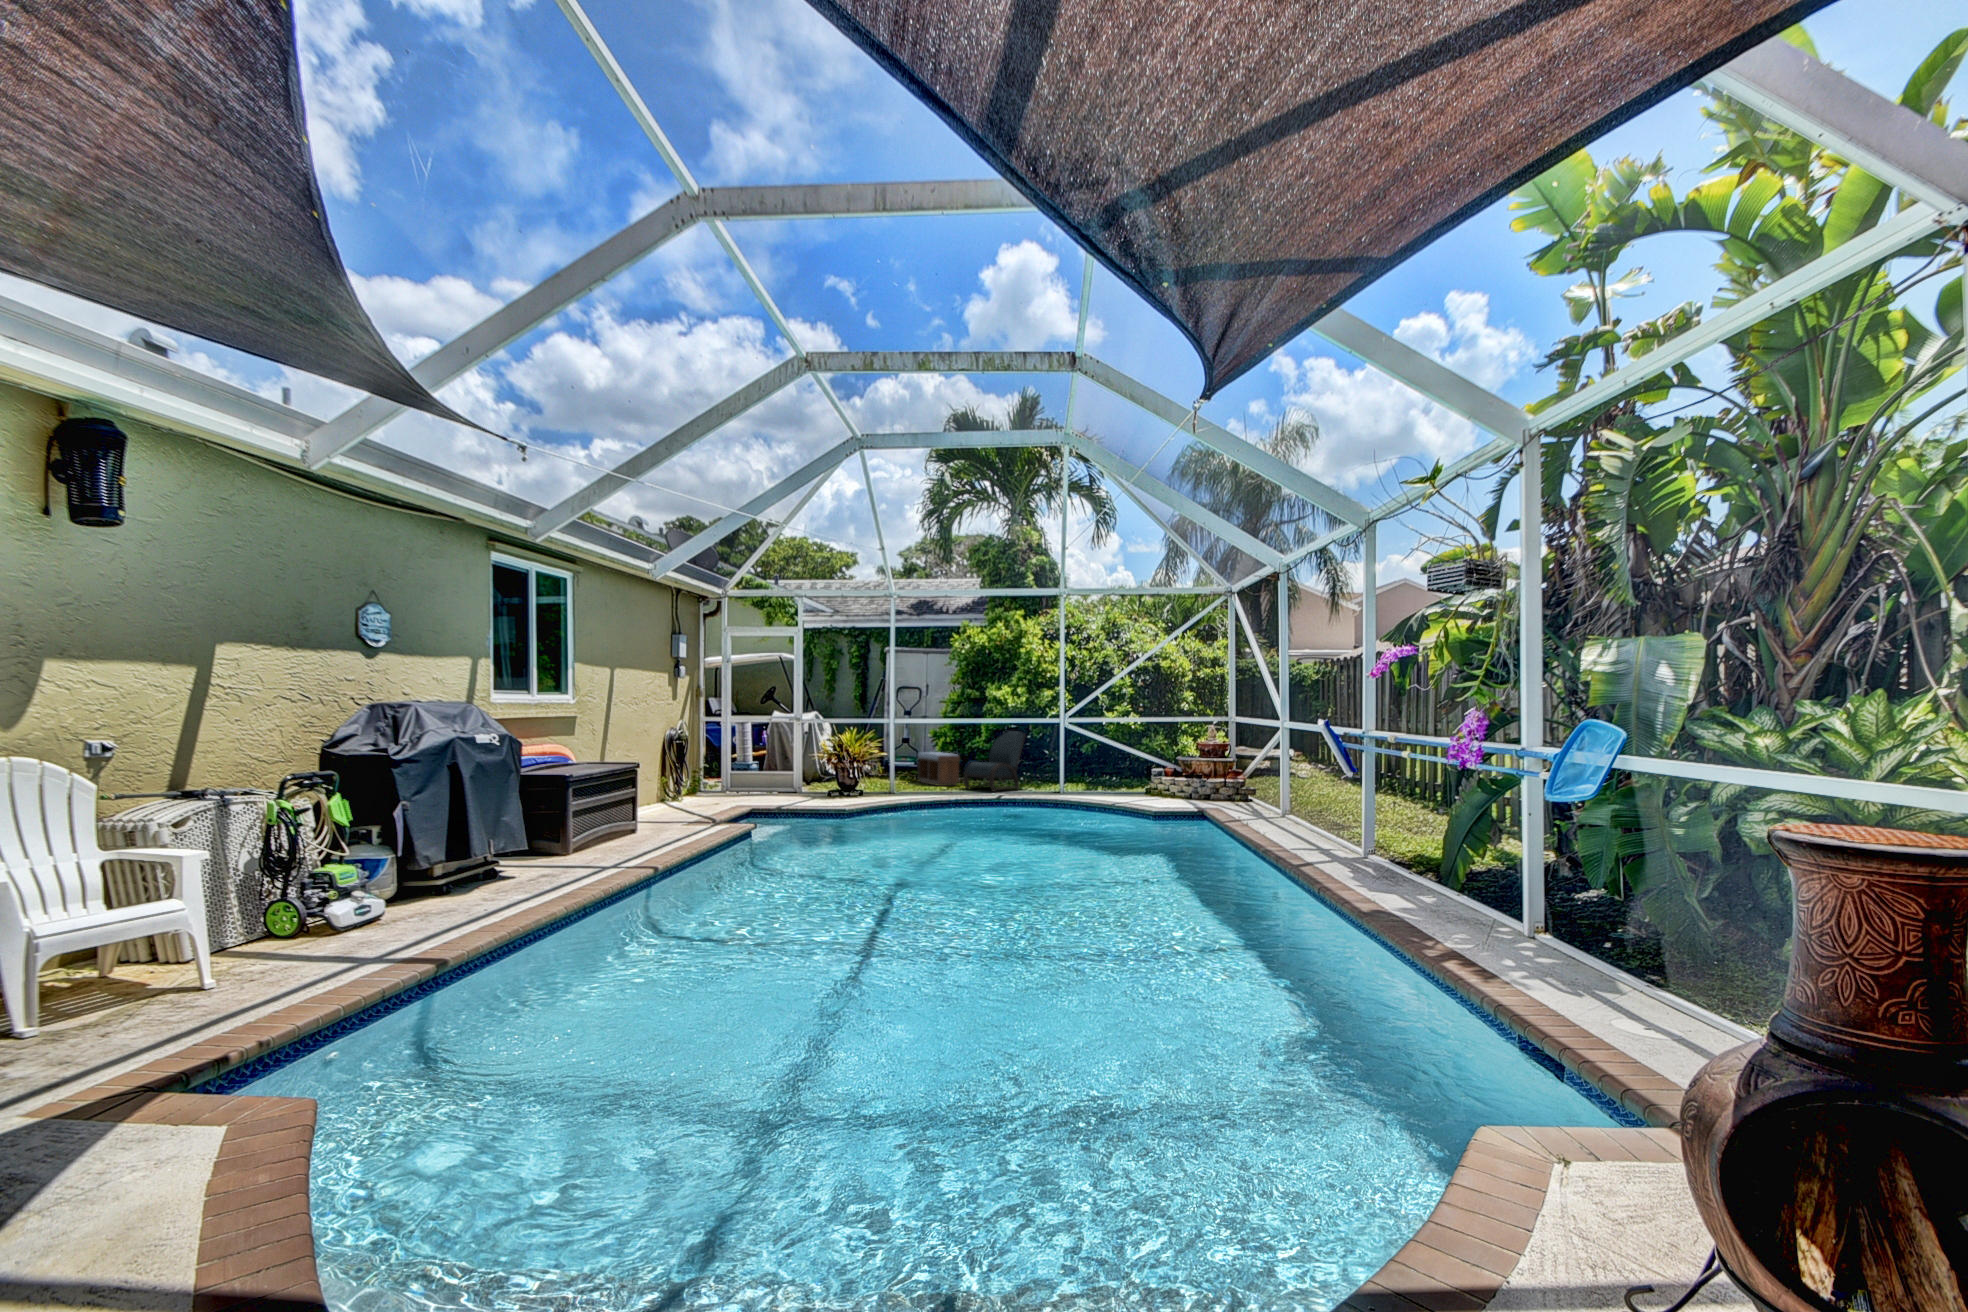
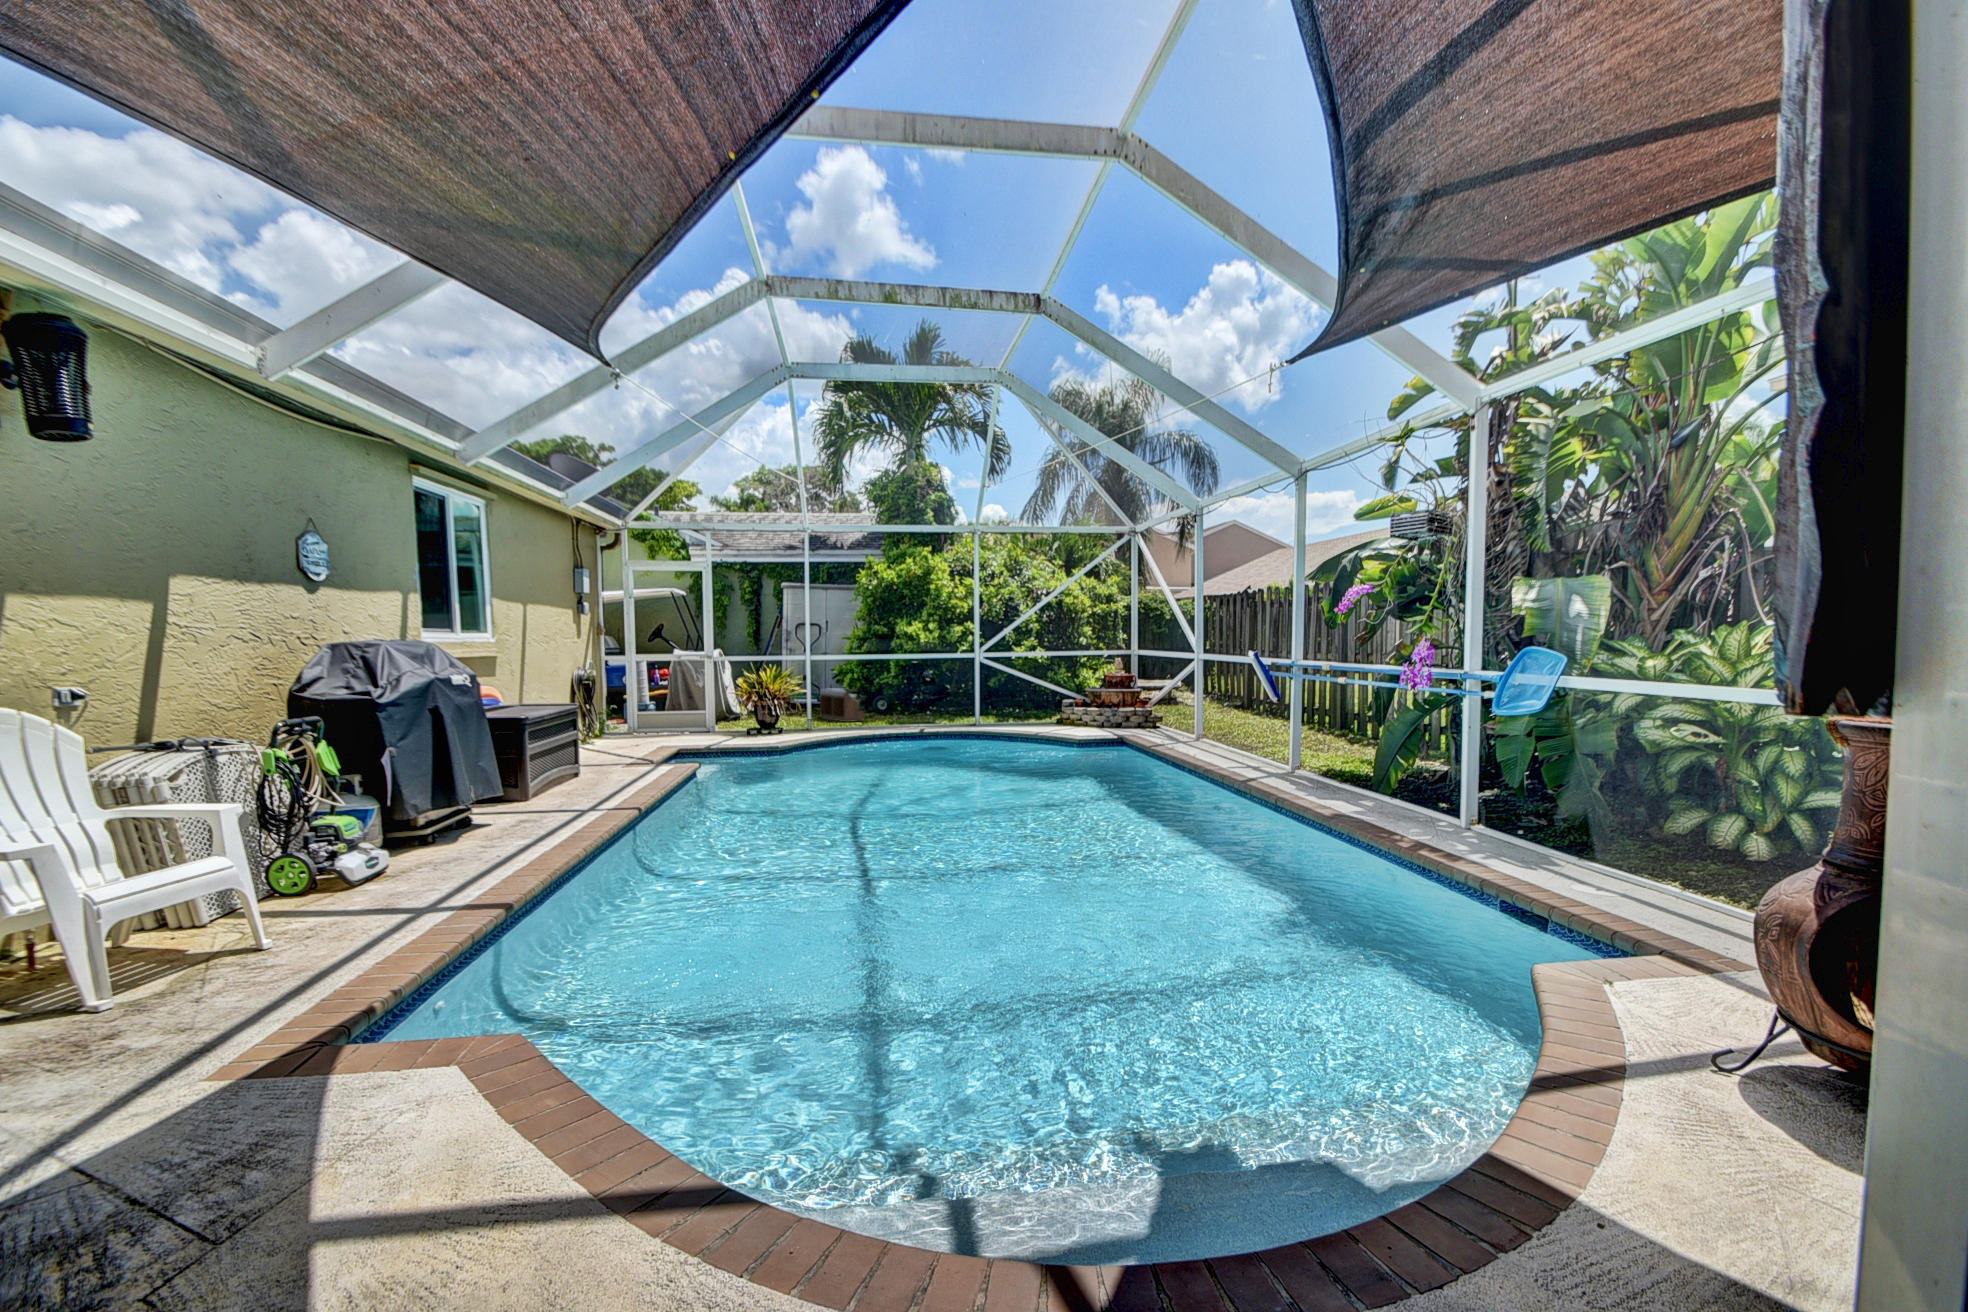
lounge chair: present [964,731,1026,792] -> none [871,666,931,727]

